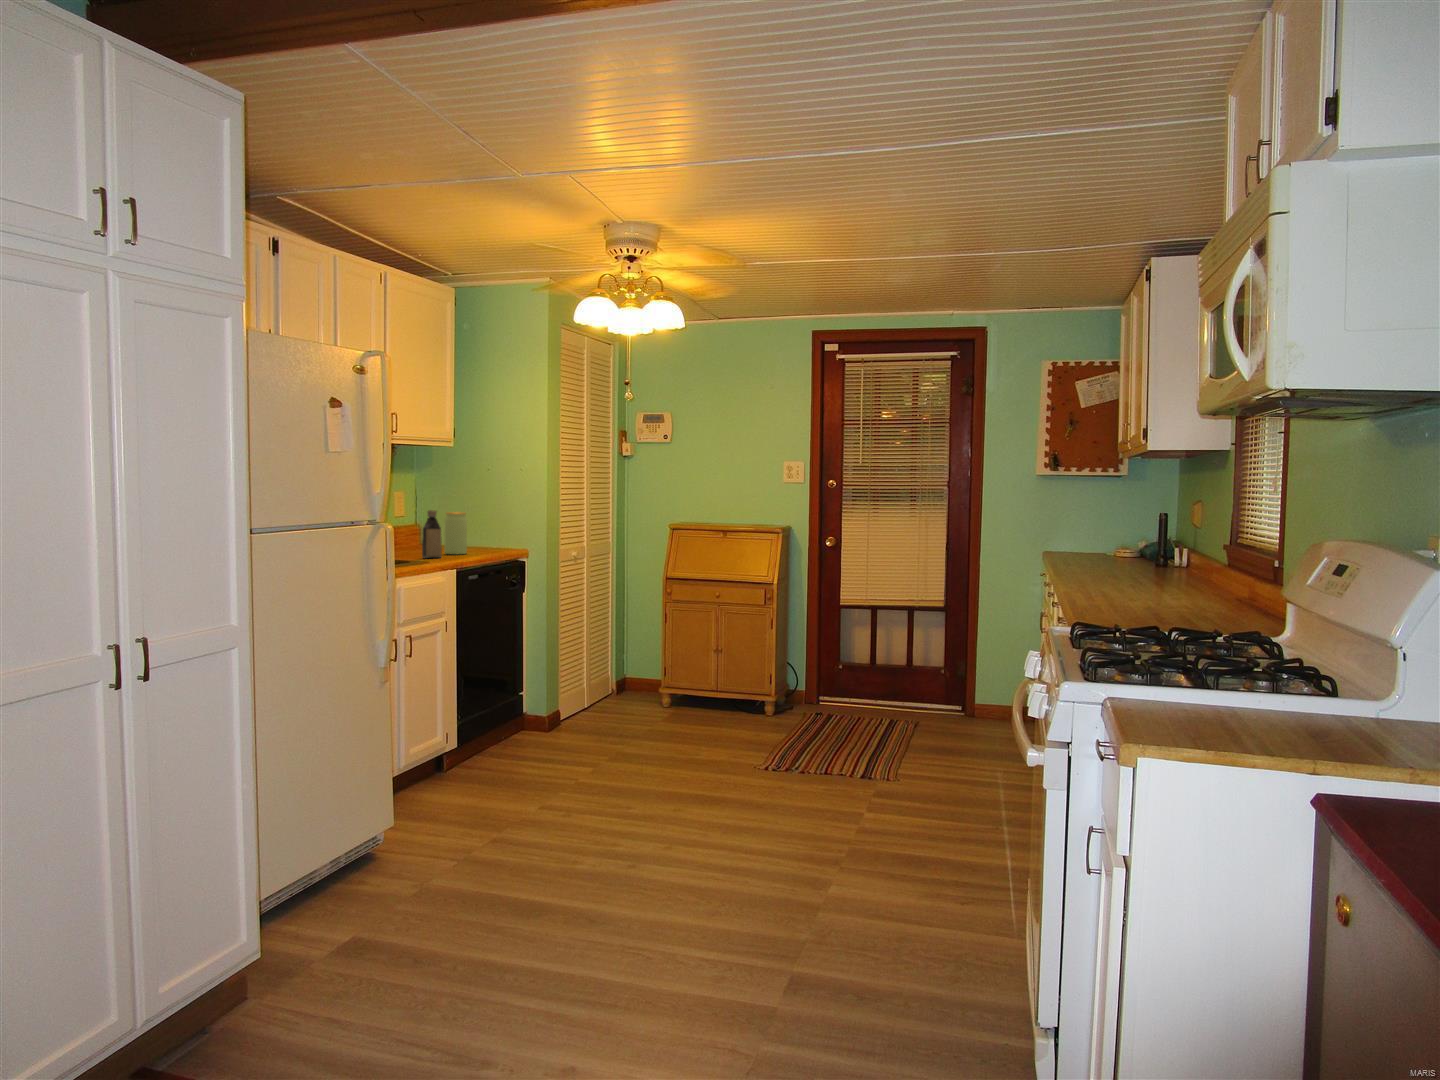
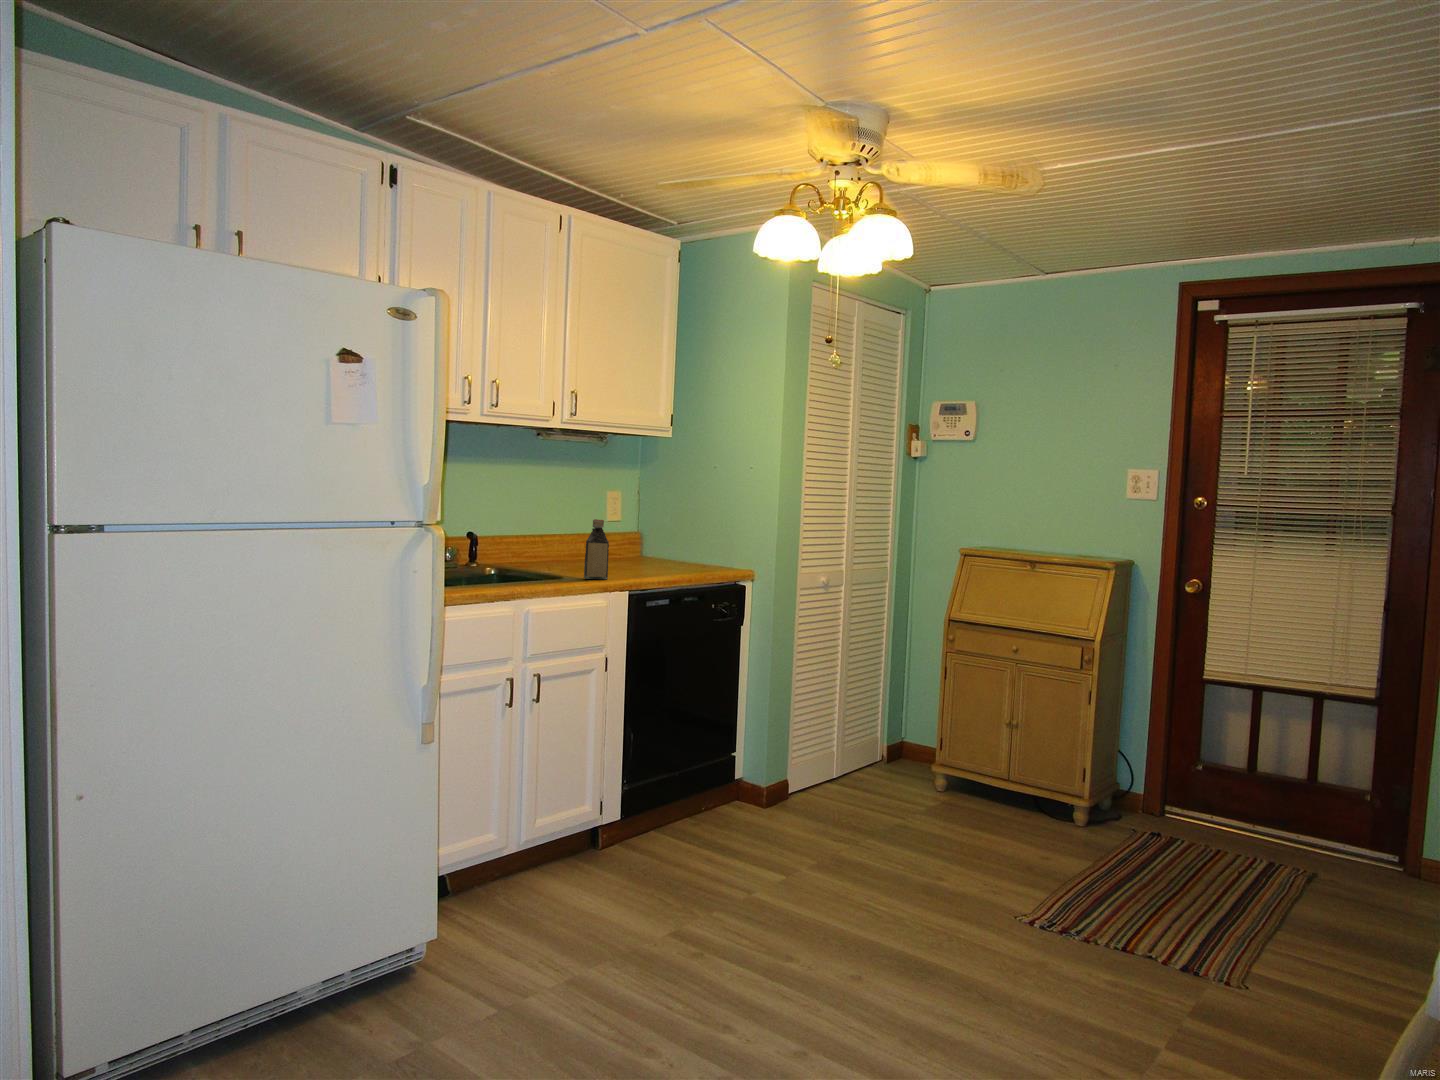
jar: present [444,512,467,554] -> none [623,522,652,576]

